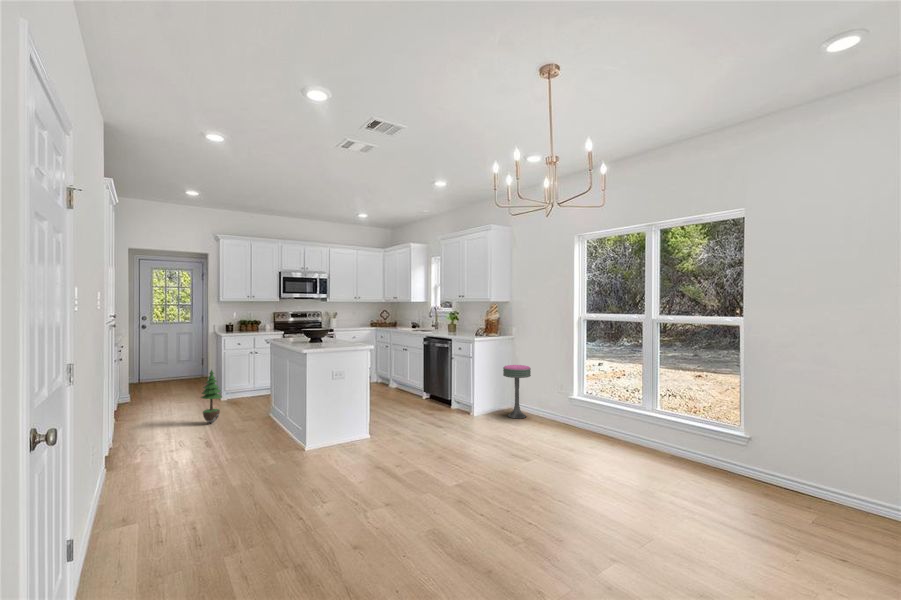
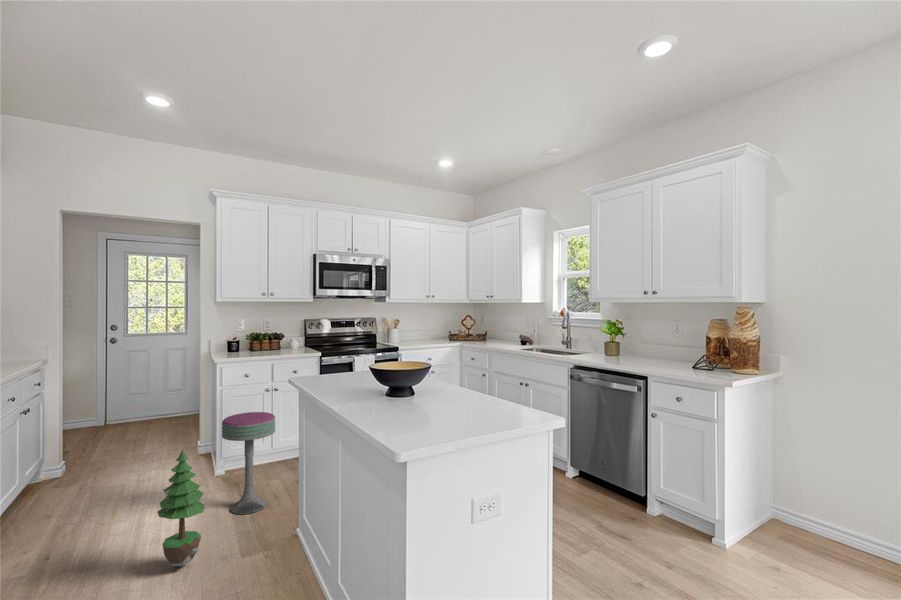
bar stool: present [503,365,531,418] -> present [222,412,275,514]

